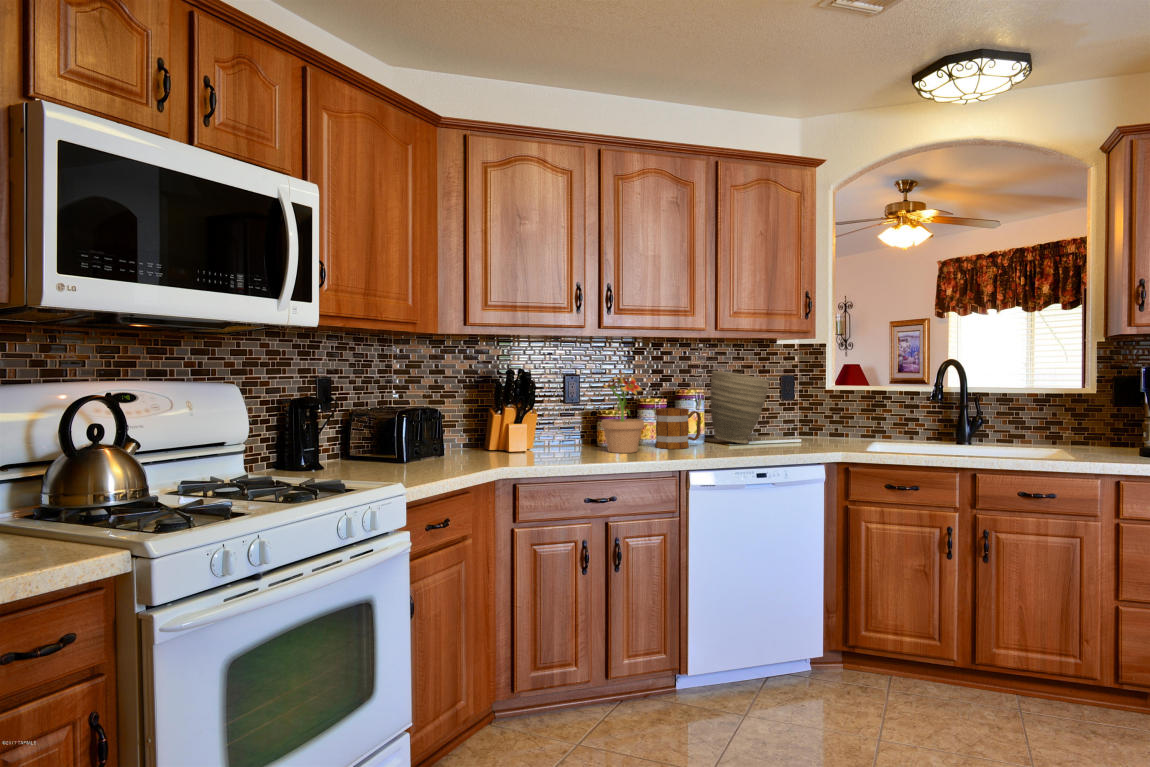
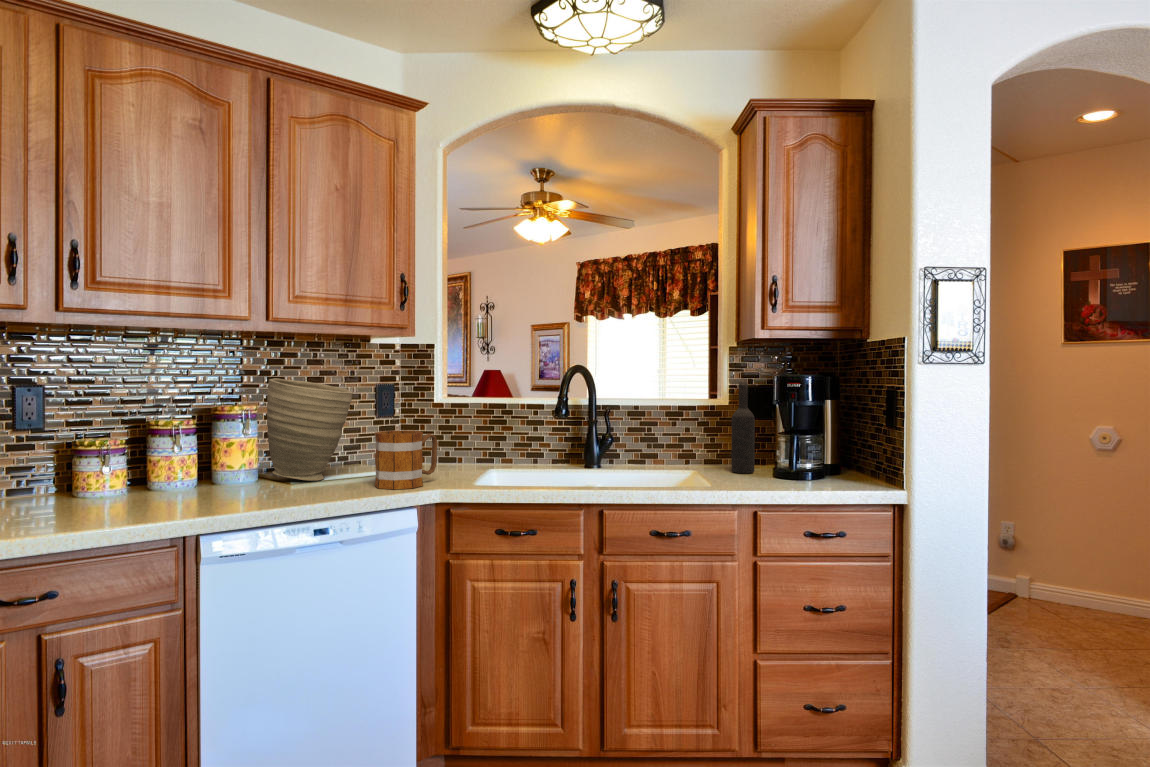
wine bottle: none [1099,371,1124,453] -> present [732,379,755,473]
potted plant: present [600,372,644,453] -> none [41,379,133,513]
mug: present [656,408,701,449] -> present [375,431,438,489]

